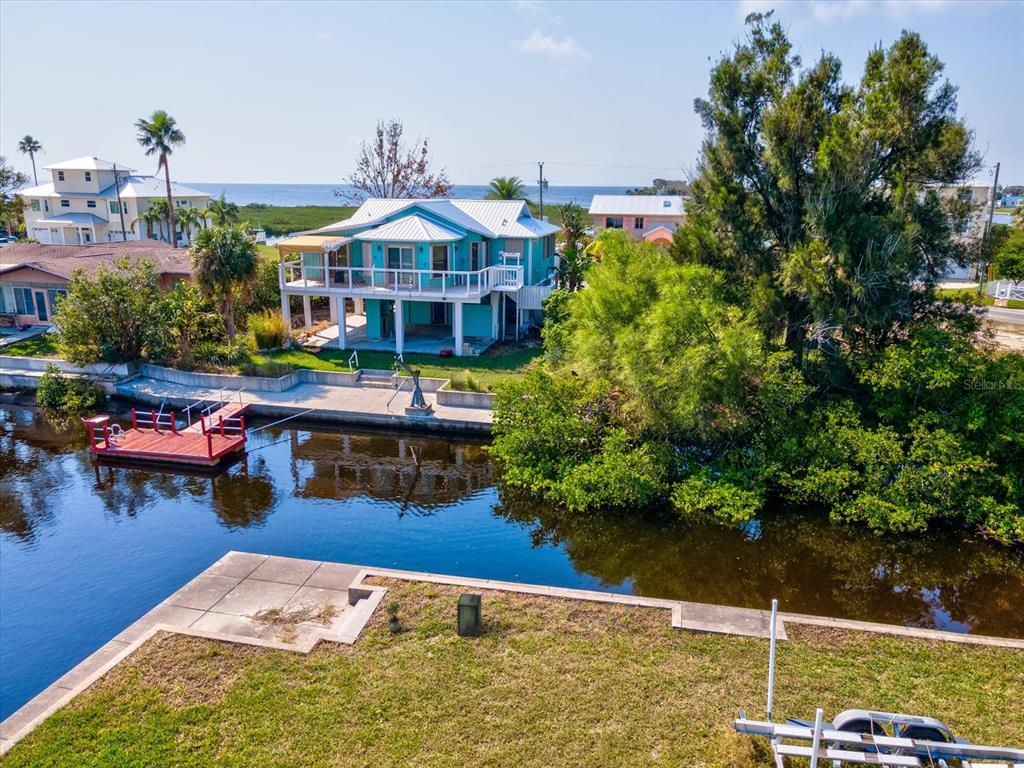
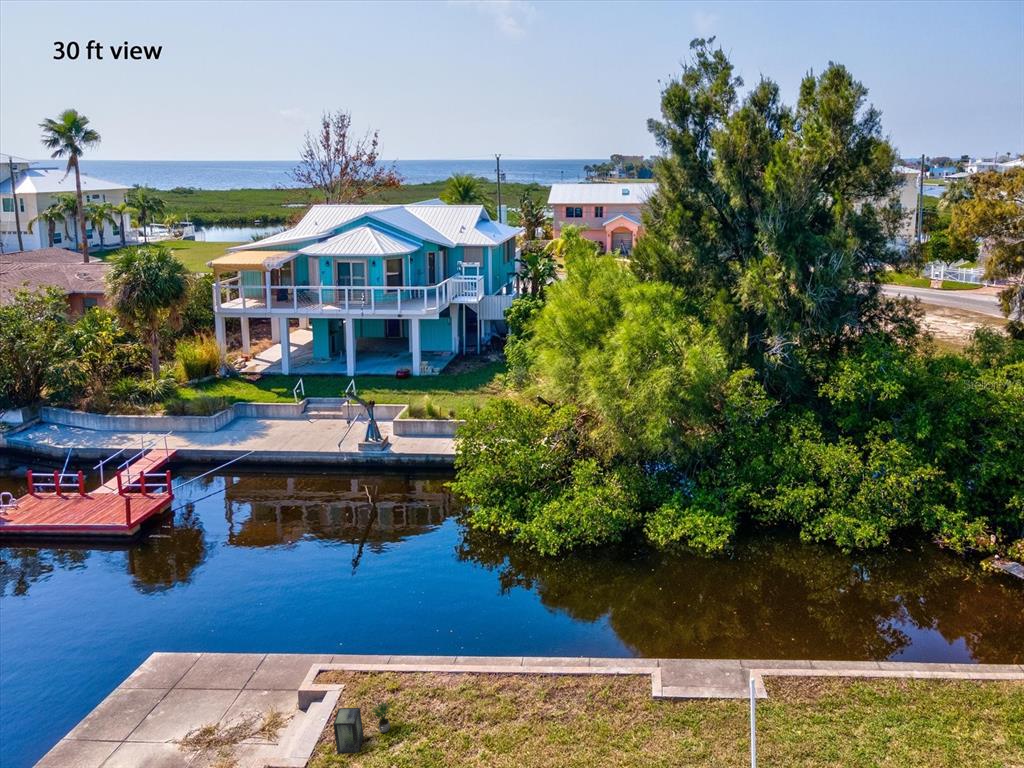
storage box: present [457,593,482,637] -> present [333,708,363,753]

